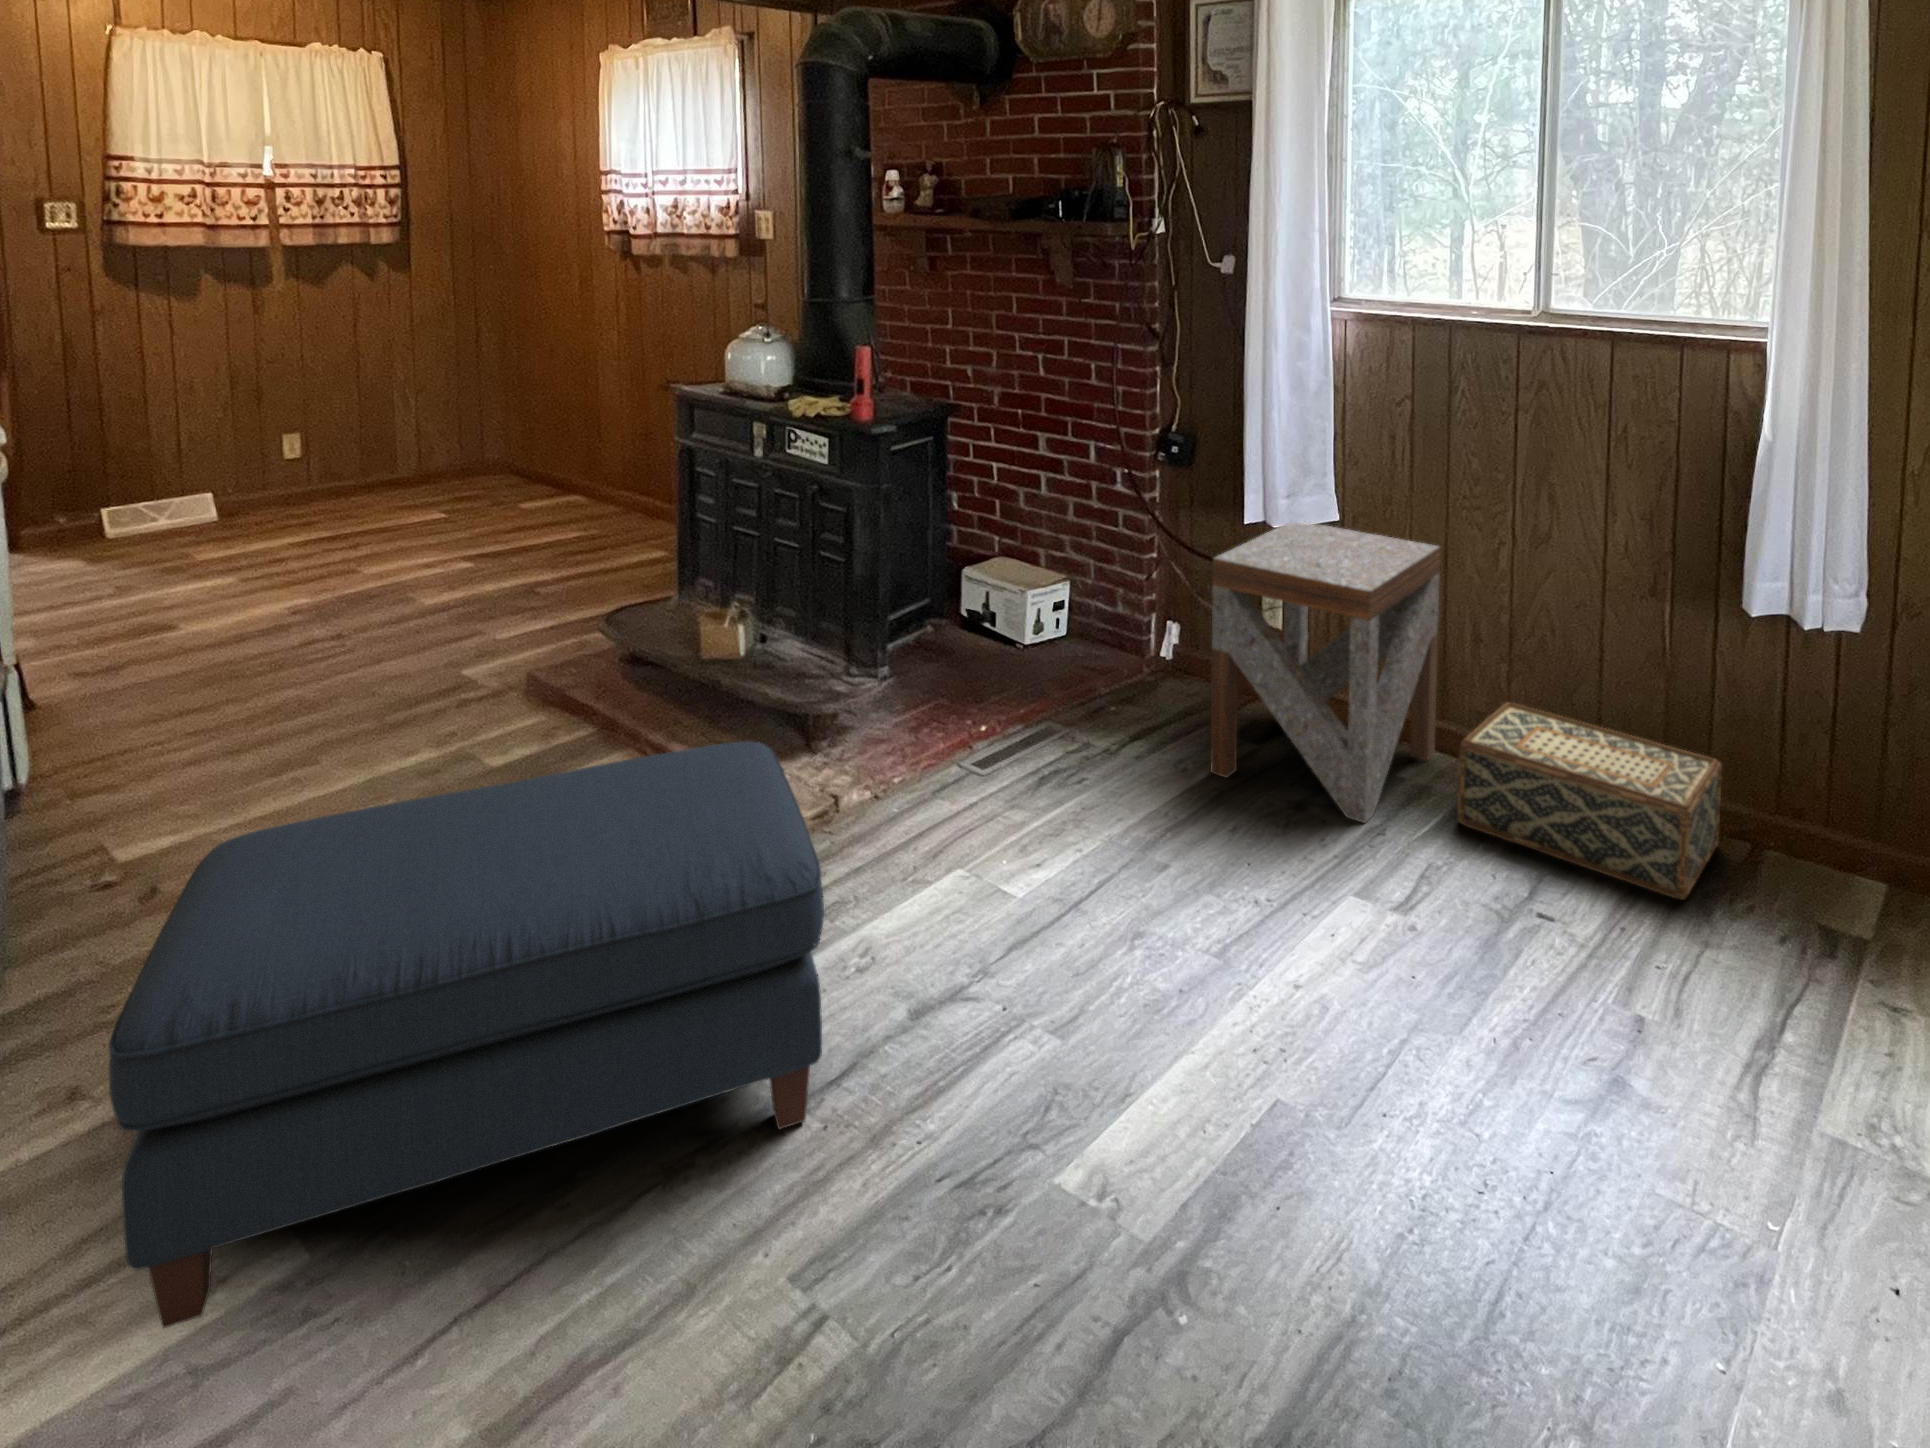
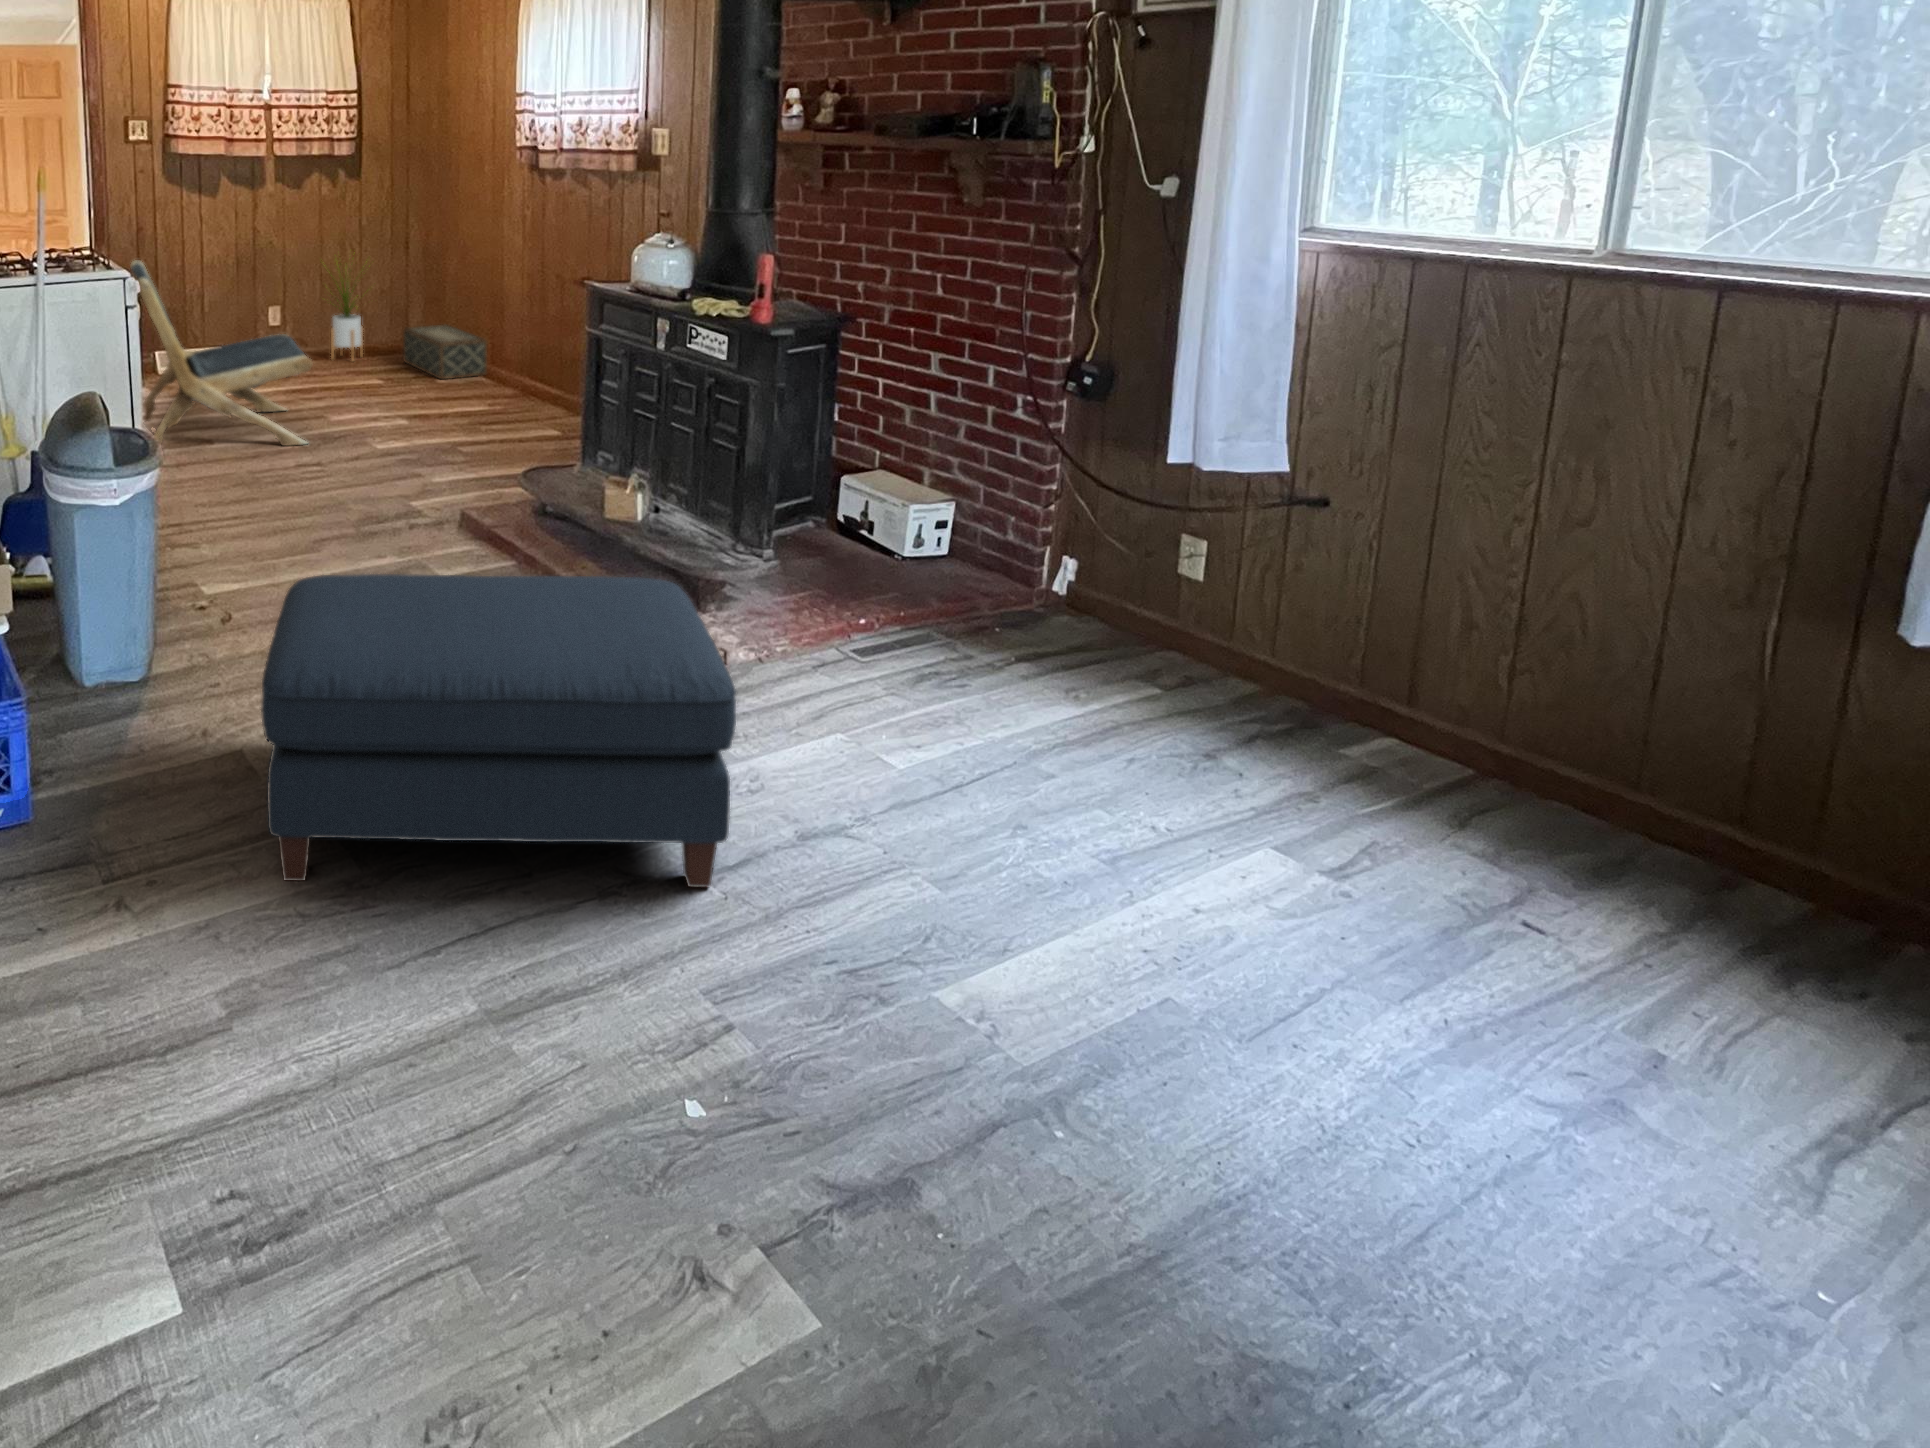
house plant: none [350,354,438,496] -> present [325,265,363,360]
lounge chair: none [26,393,326,665] -> present [130,260,313,446]
side table: present [1211,523,1441,823] -> none [1107,466,1430,792]
woven basket: present [1458,702,1722,900] -> present [403,324,487,379]

